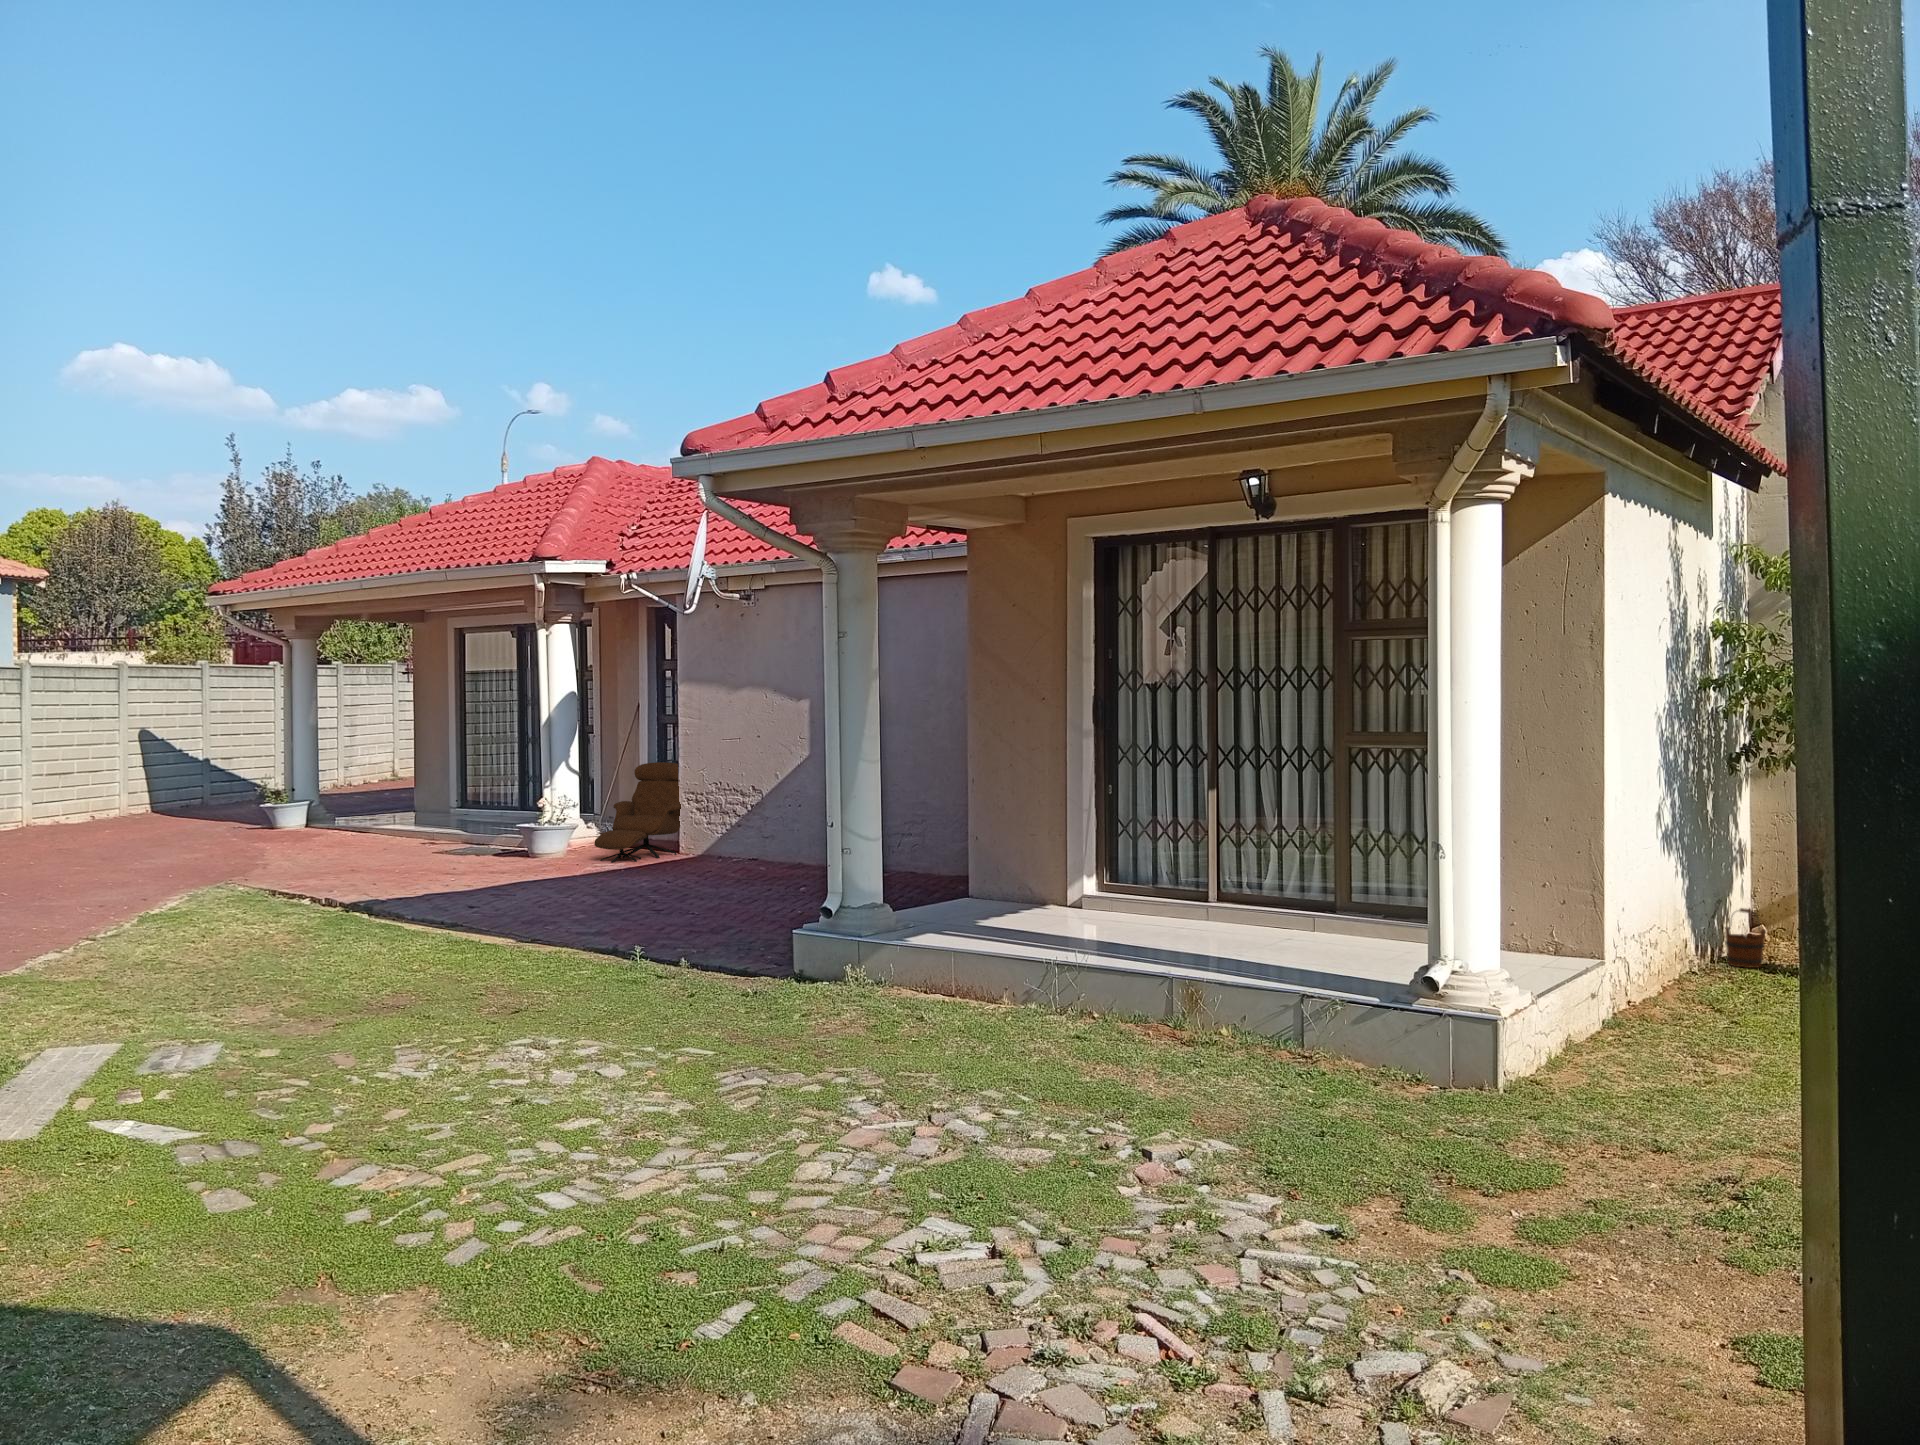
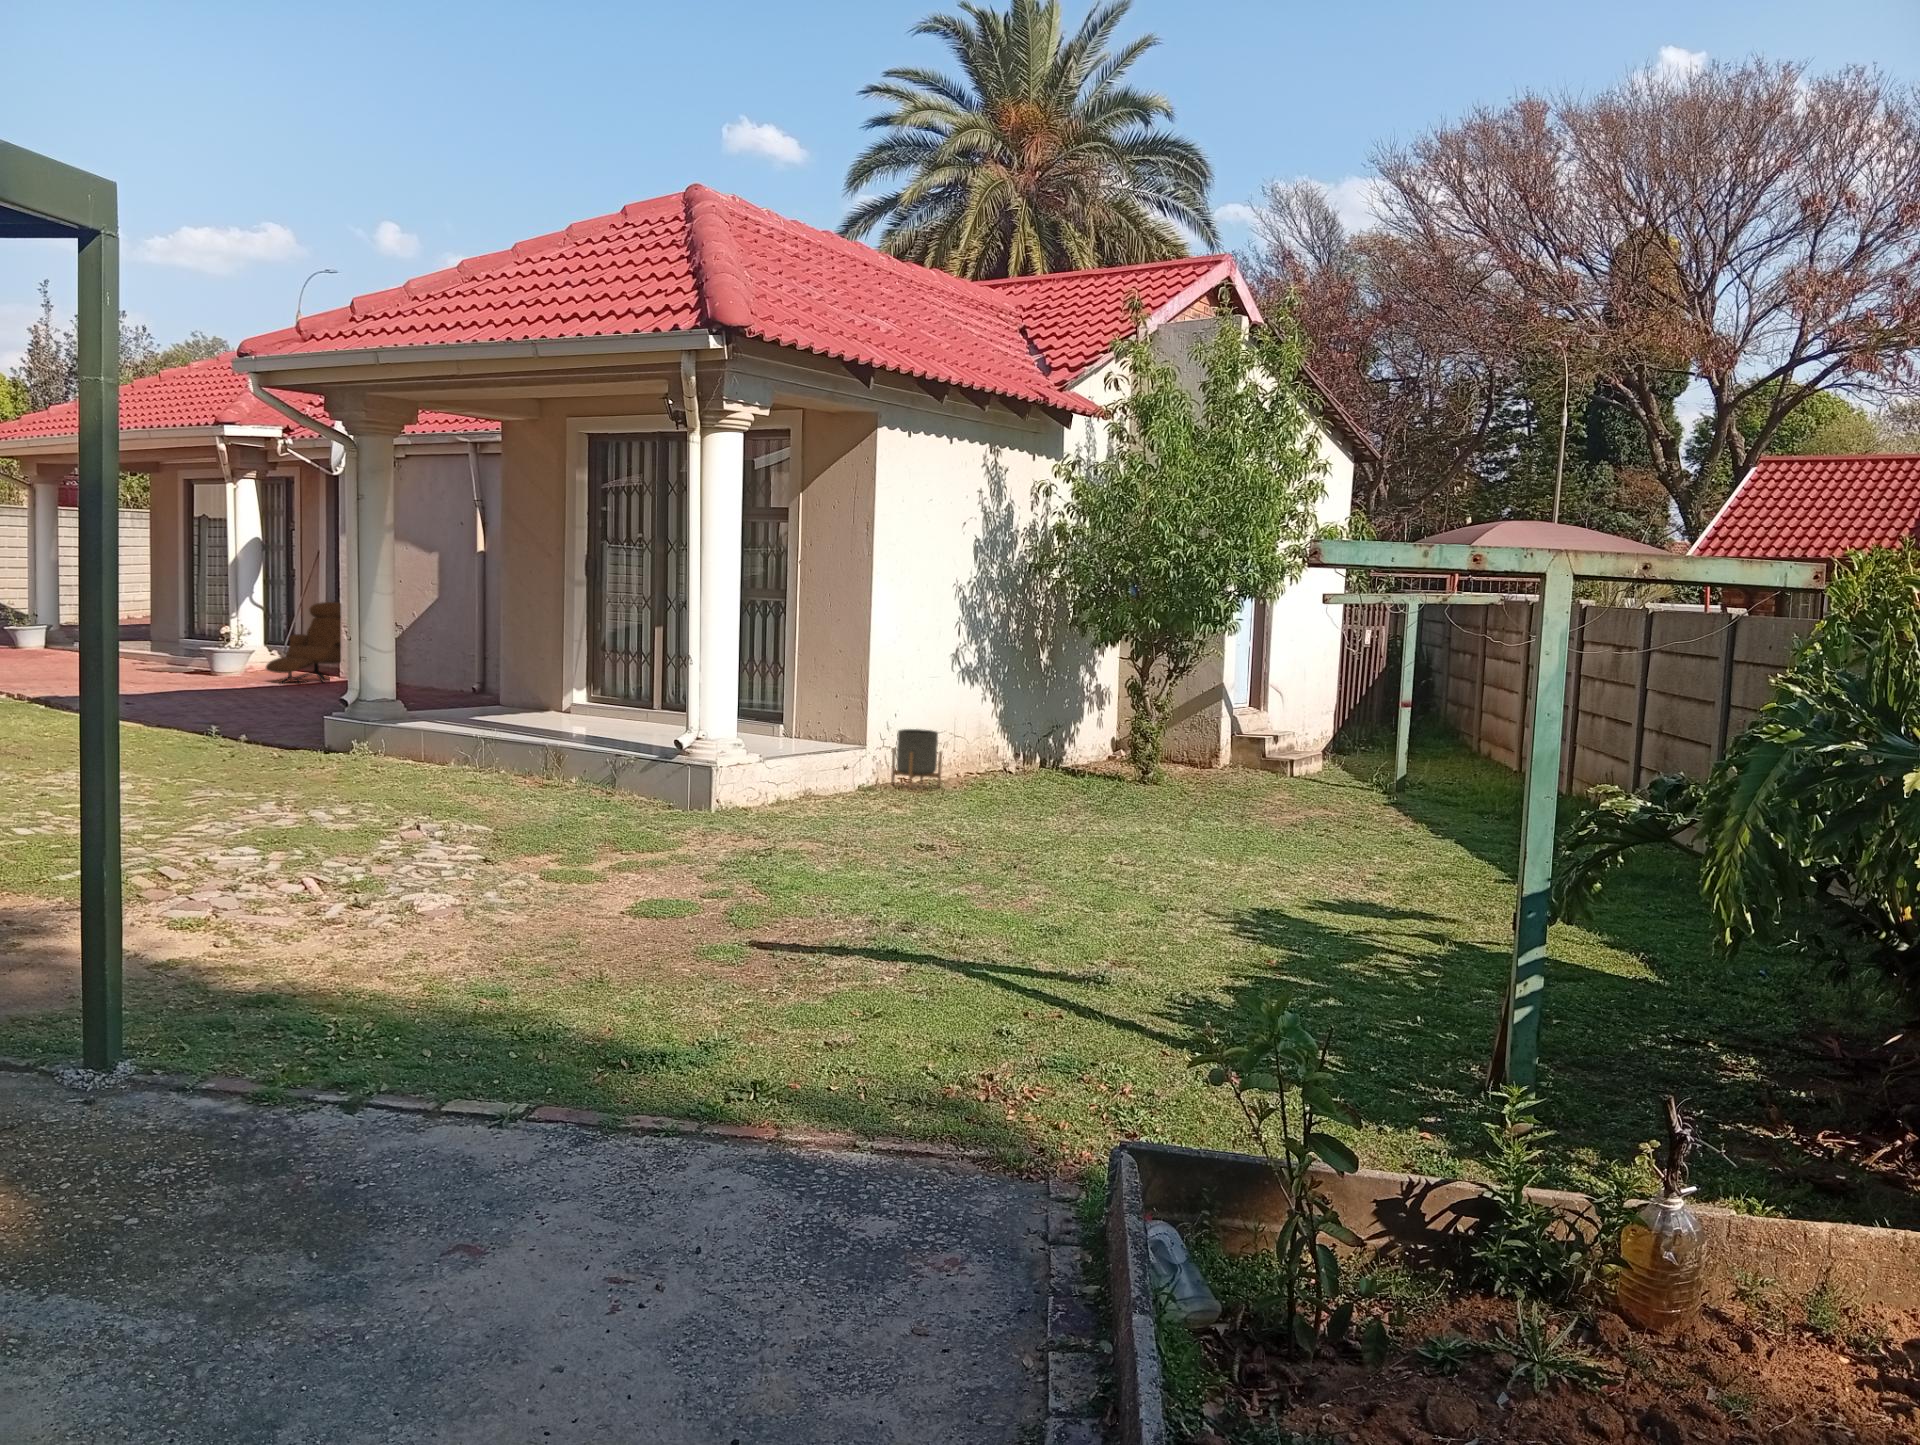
wooden bucket: present [1725,908,1766,968] -> none [1021,726,1046,768]
planter: none [1638,930,1721,1024] -> present [891,729,942,789]

